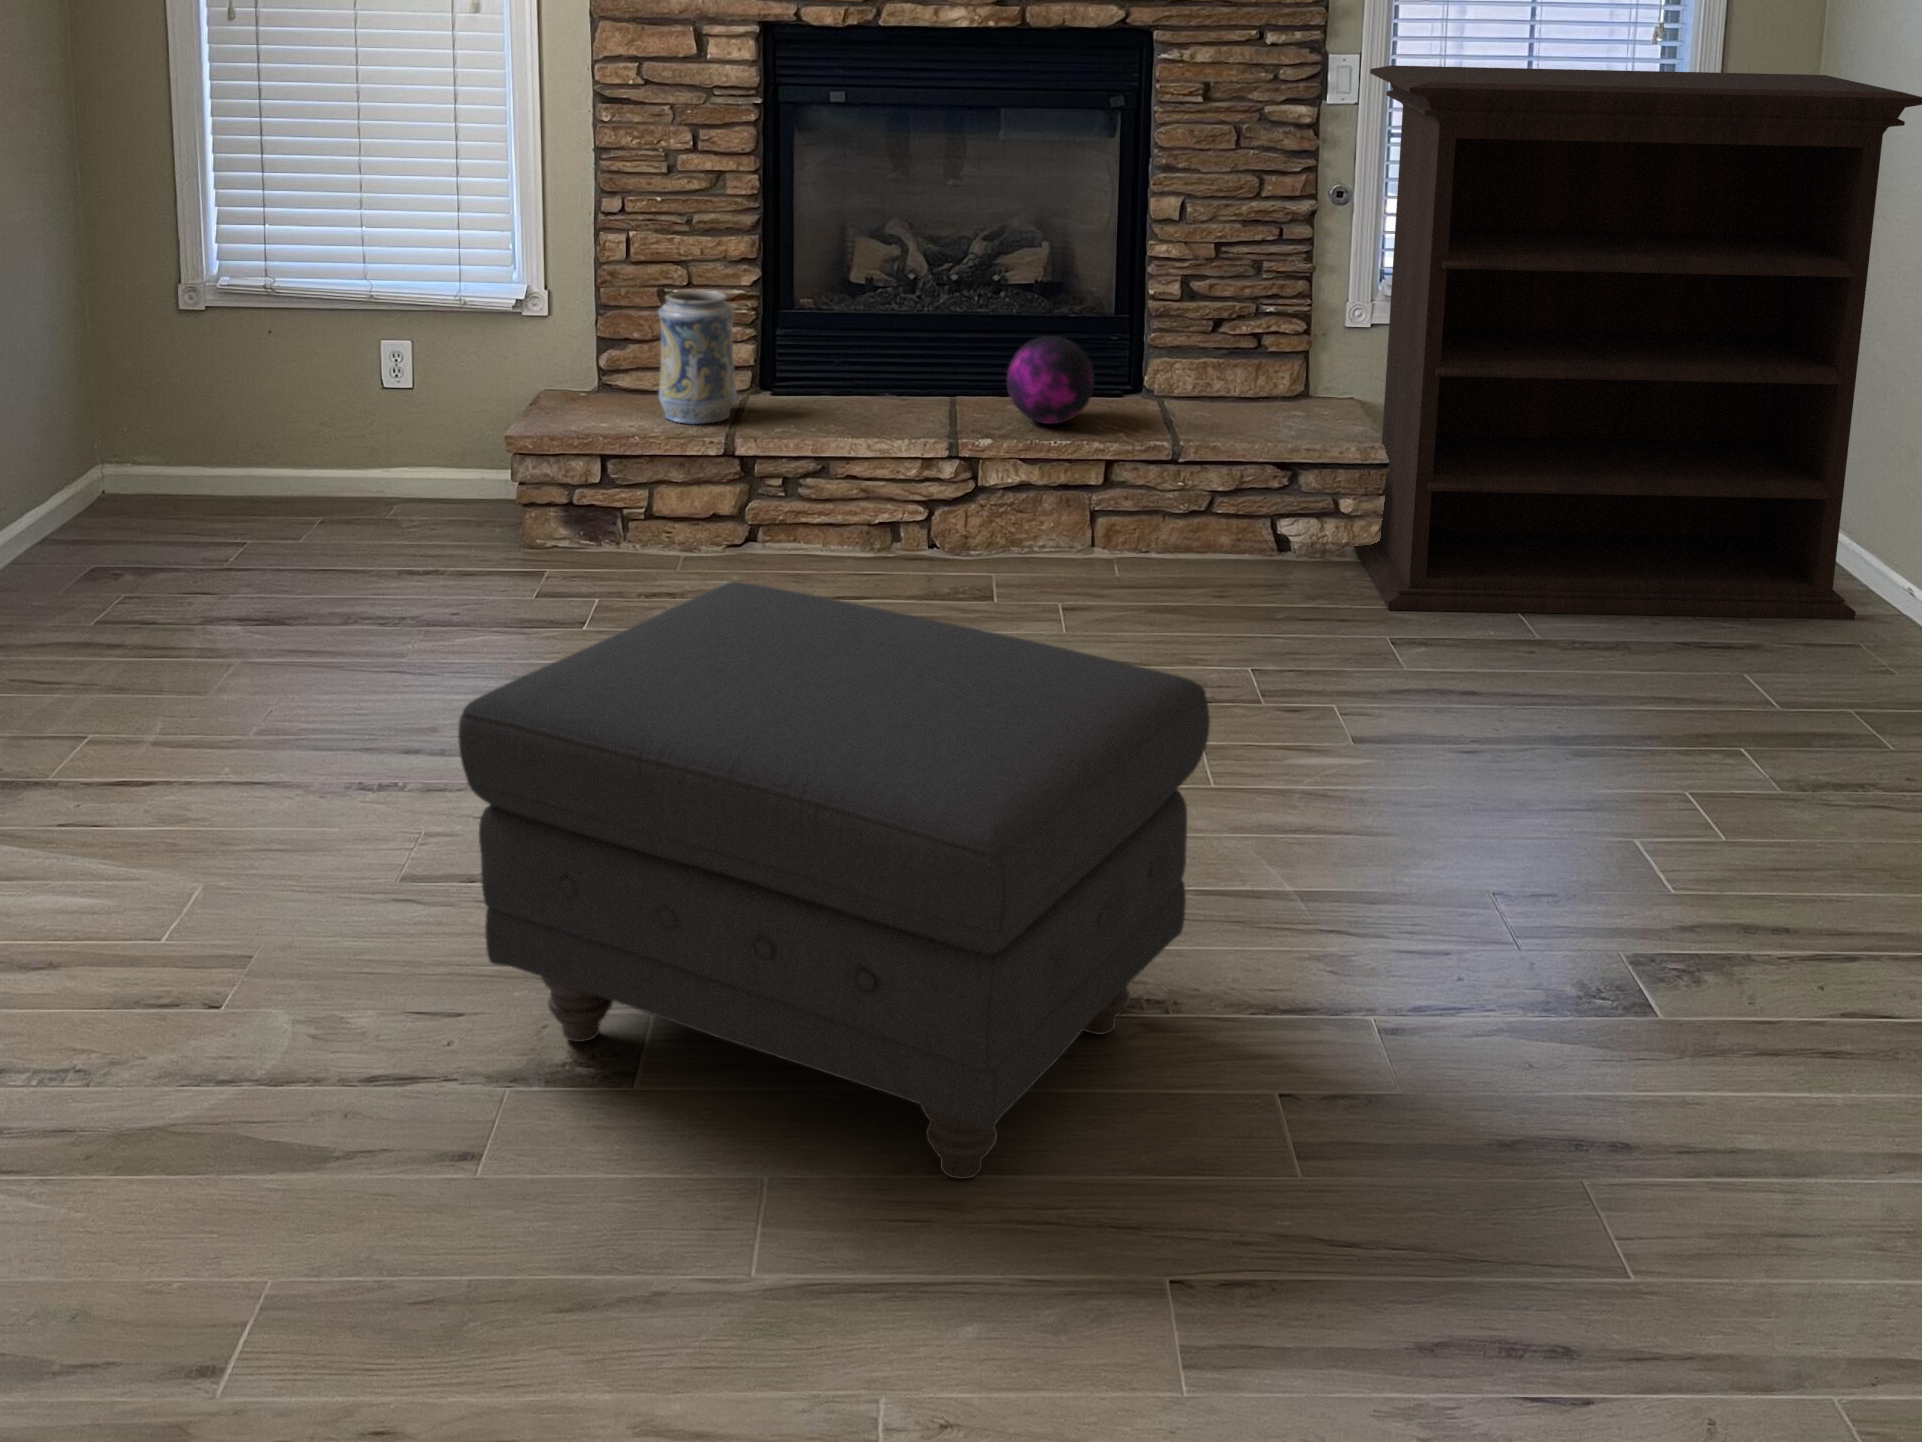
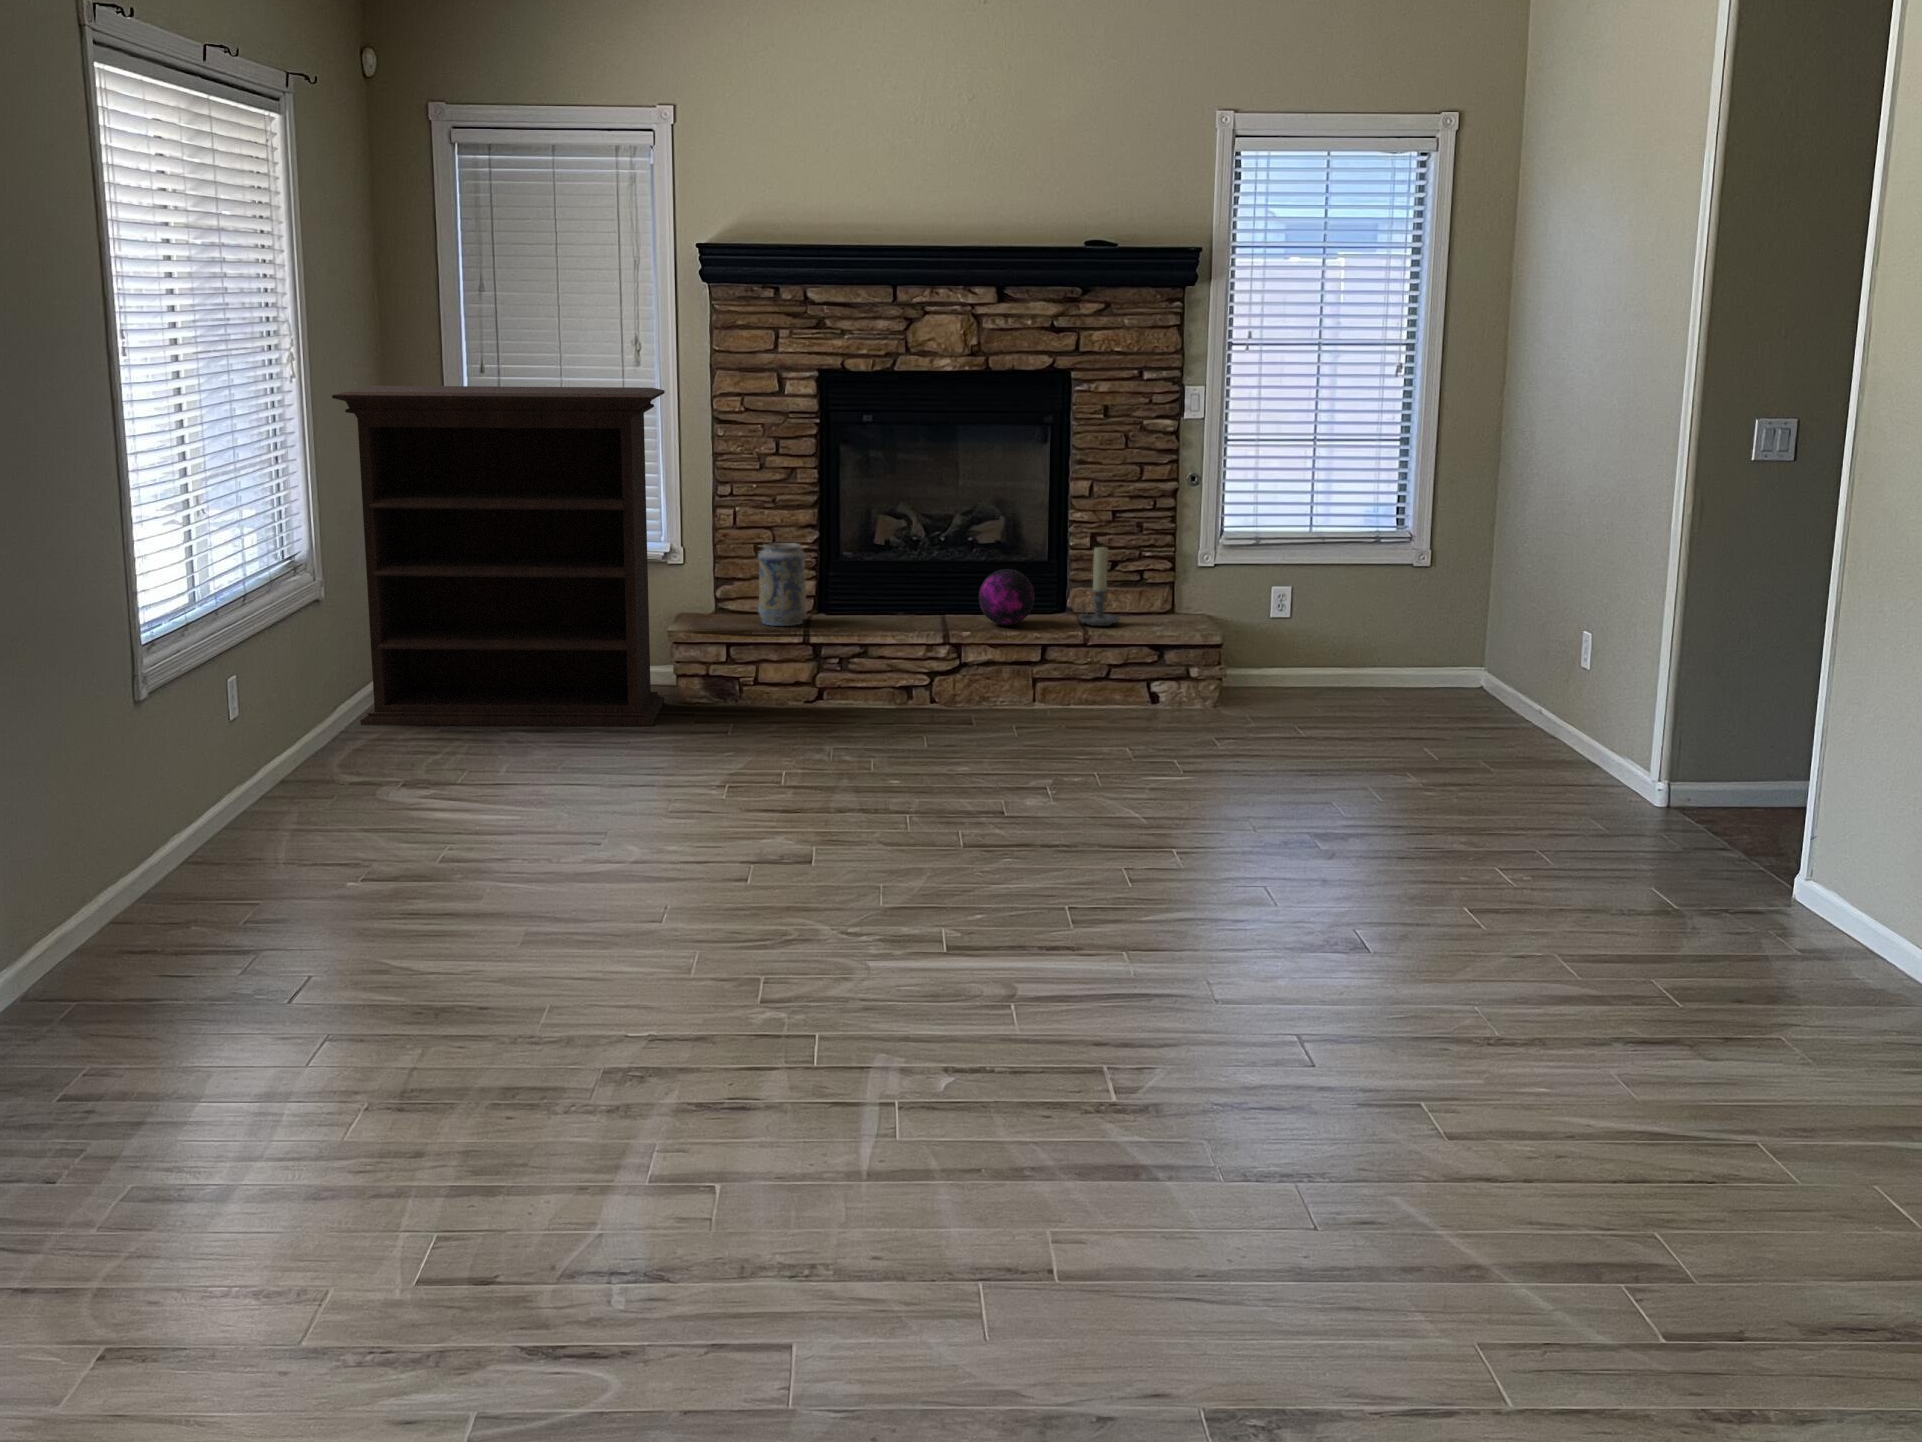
bookshelf: present [1354,65,1922,619] -> present [332,386,665,726]
candle holder: none [1162,302,1227,427] -> present [1078,547,1120,626]
ottoman: present [458,581,1210,1179] -> none [722,648,1084,886]

